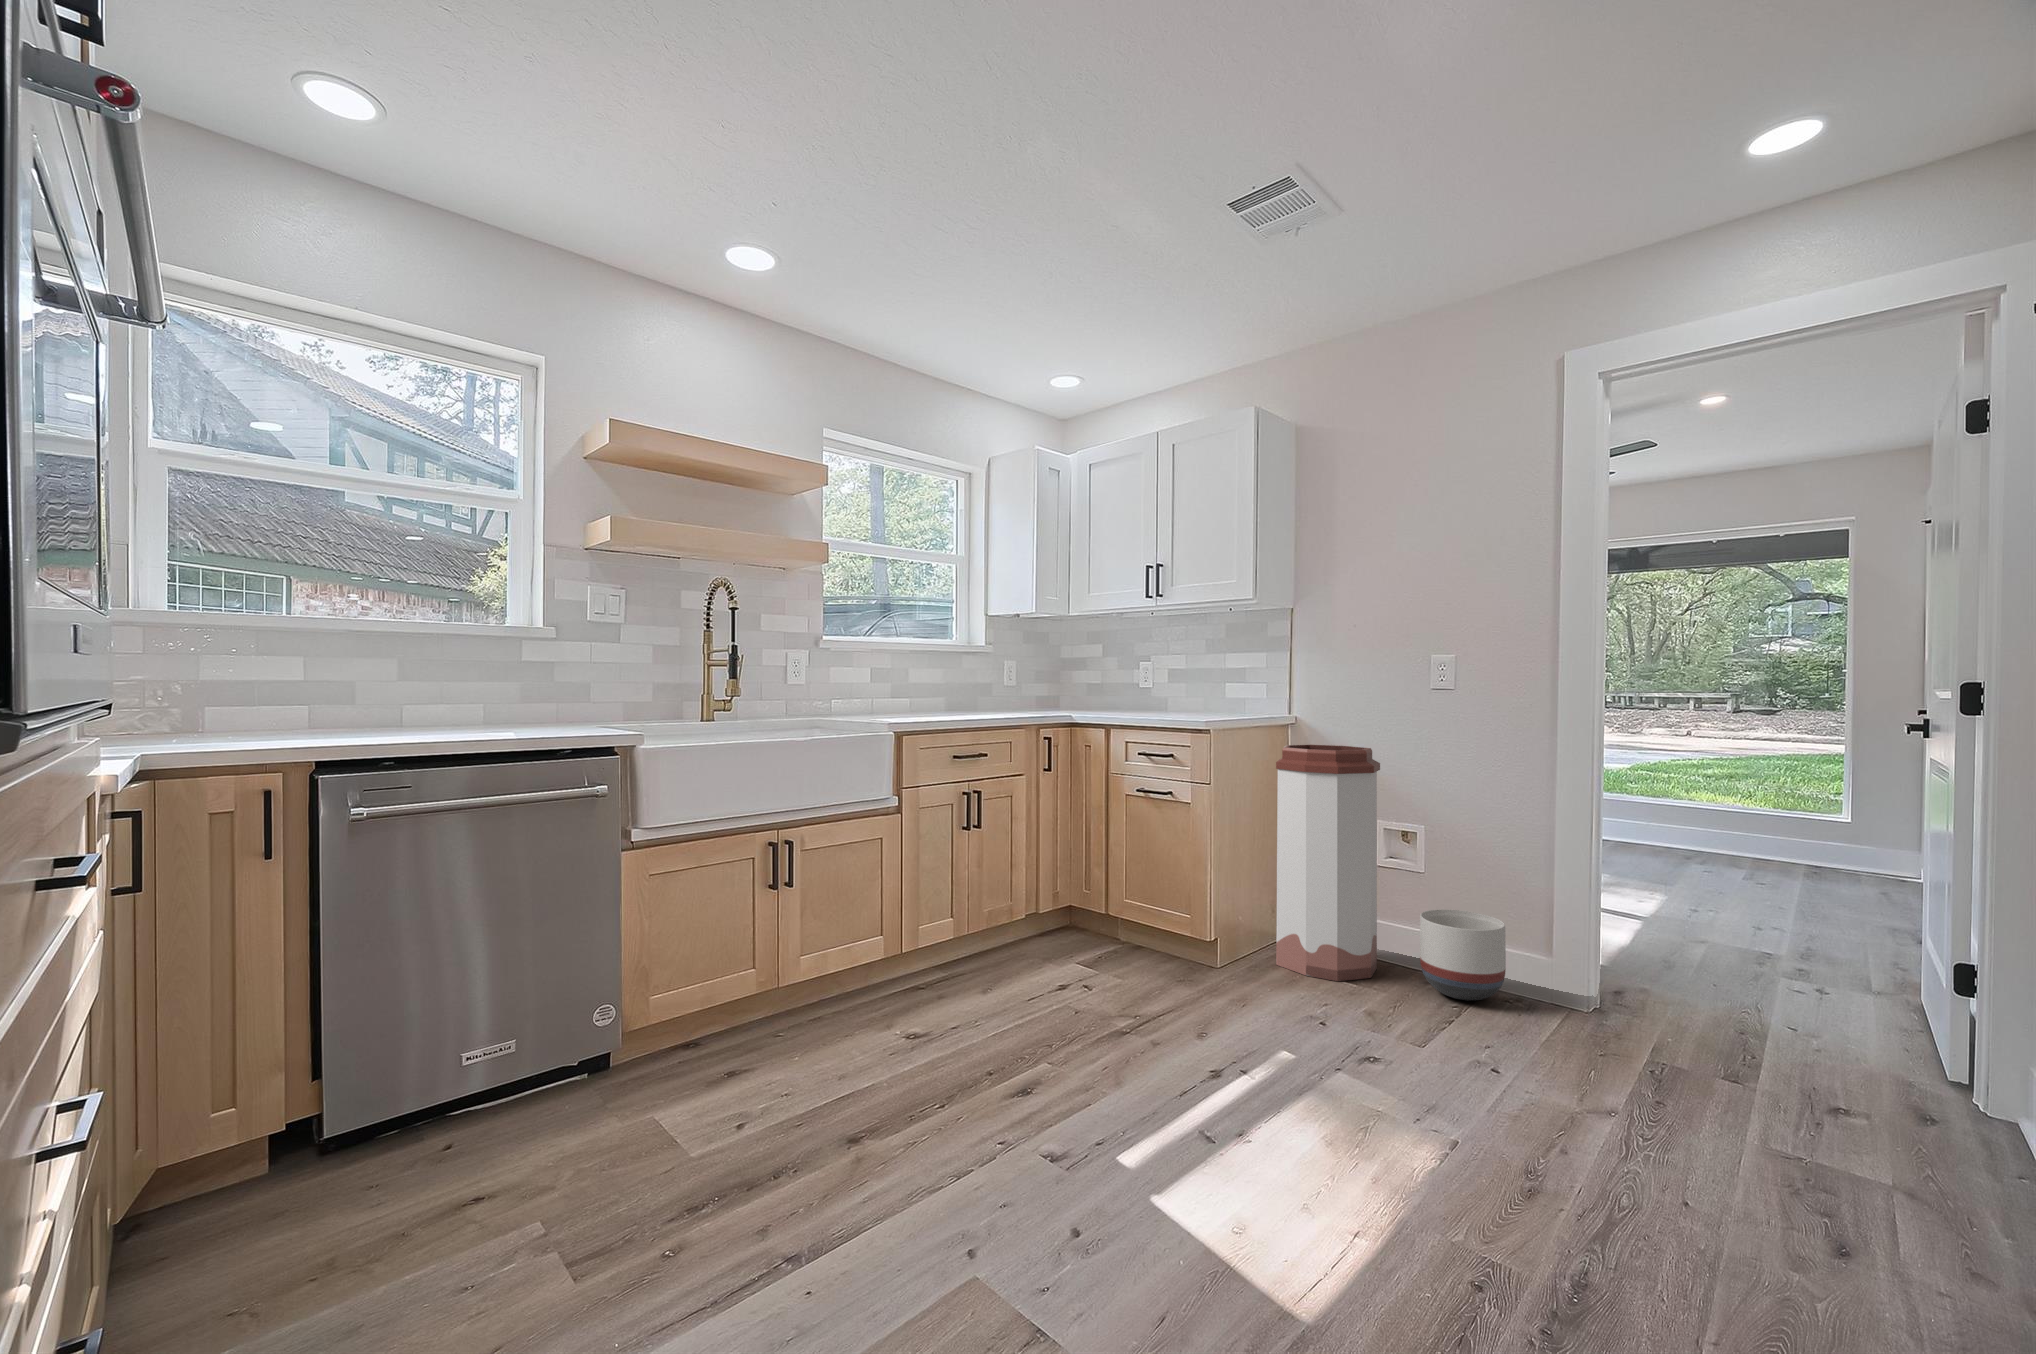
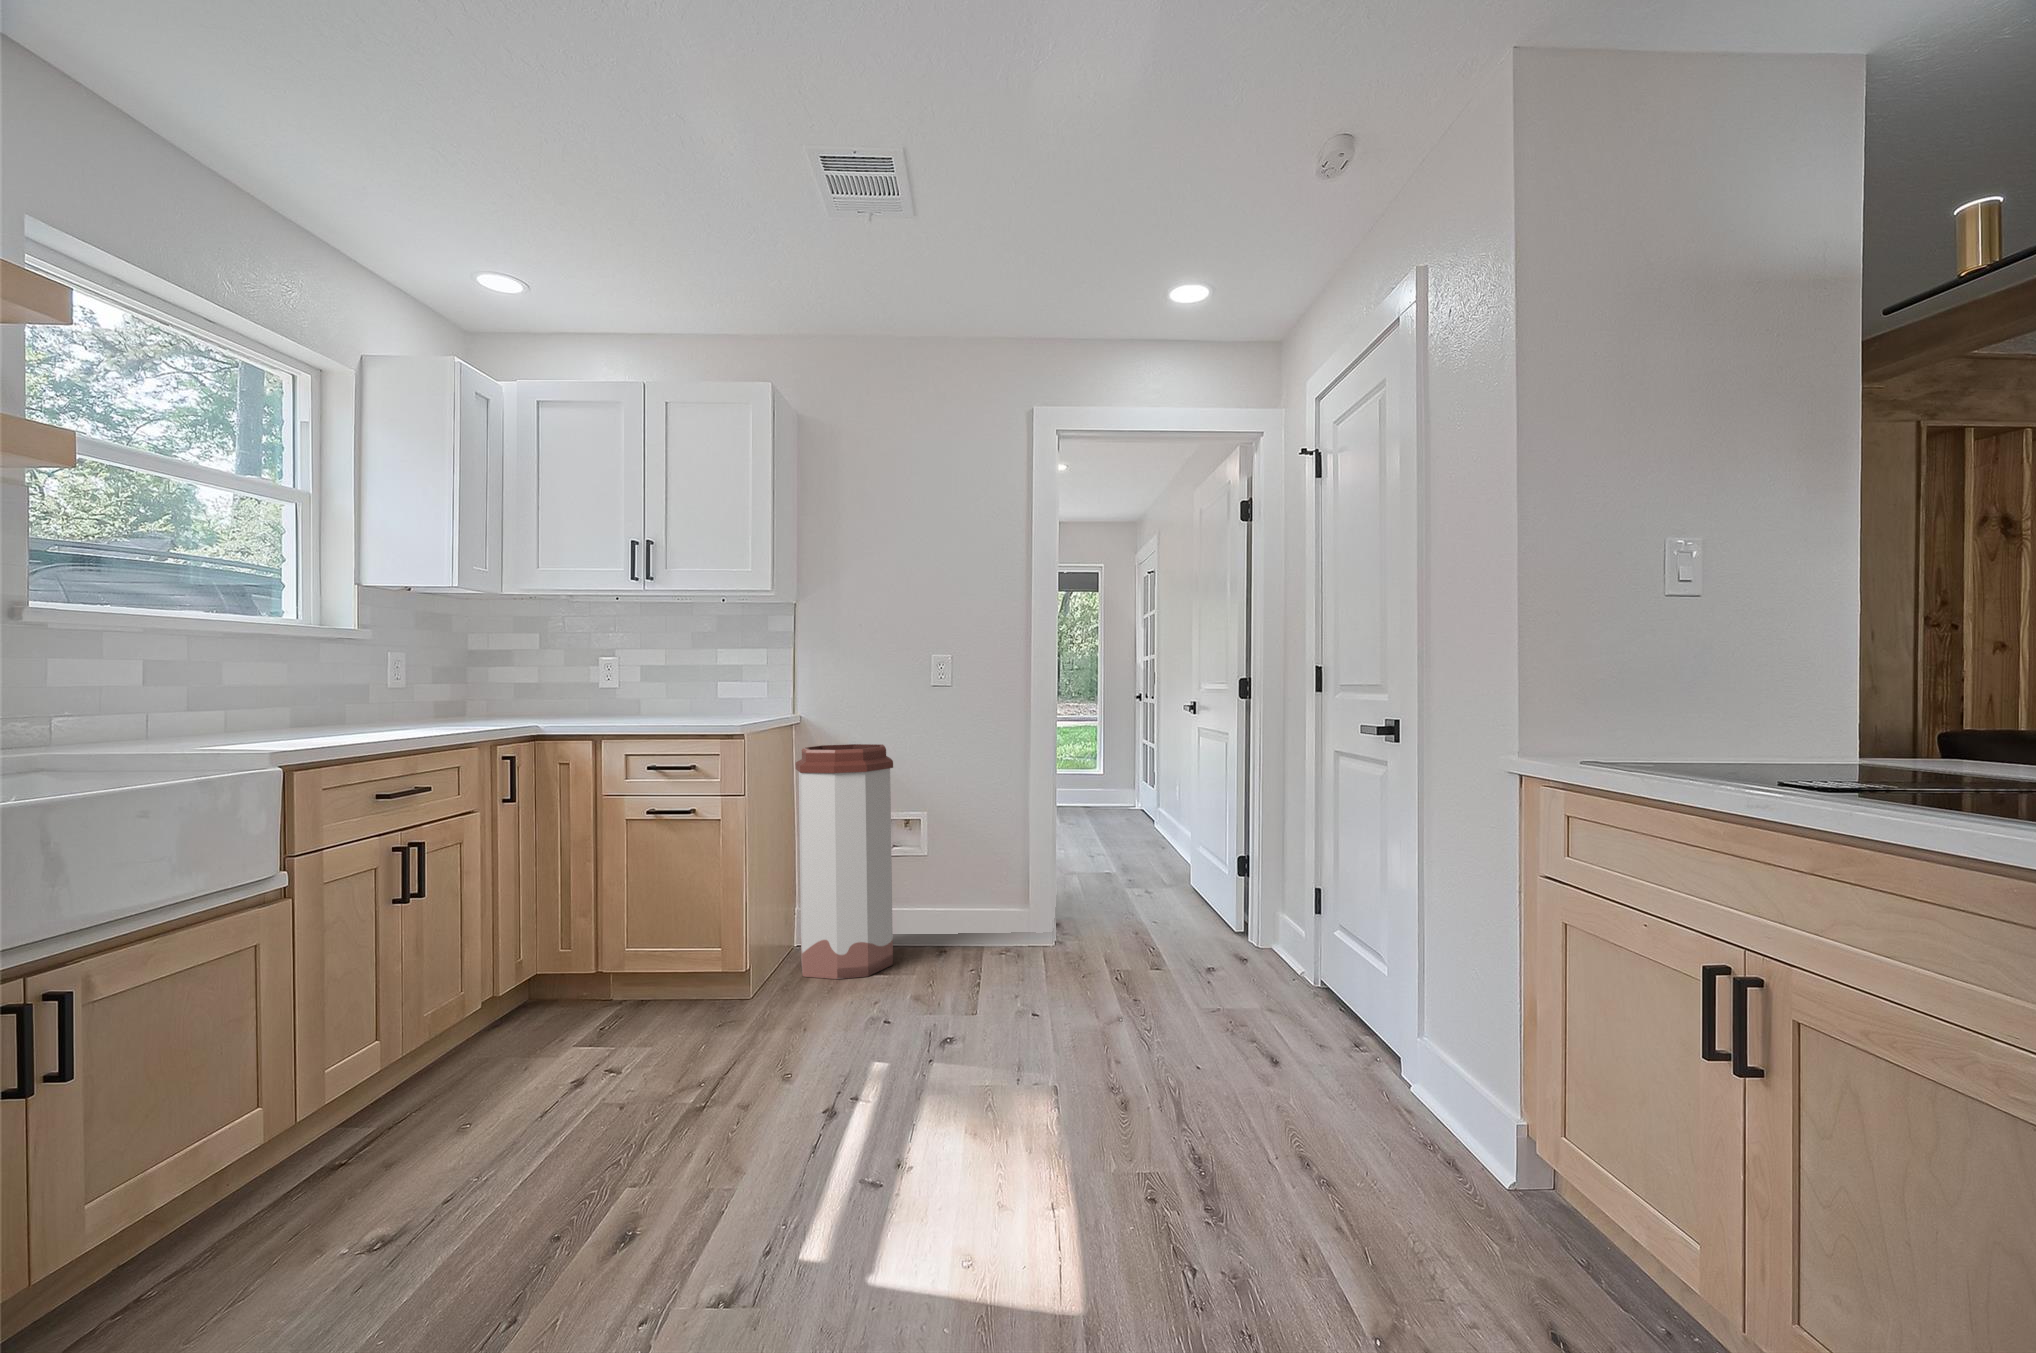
planter: present [1420,910,1506,1001] -> none [936,883,1004,963]

